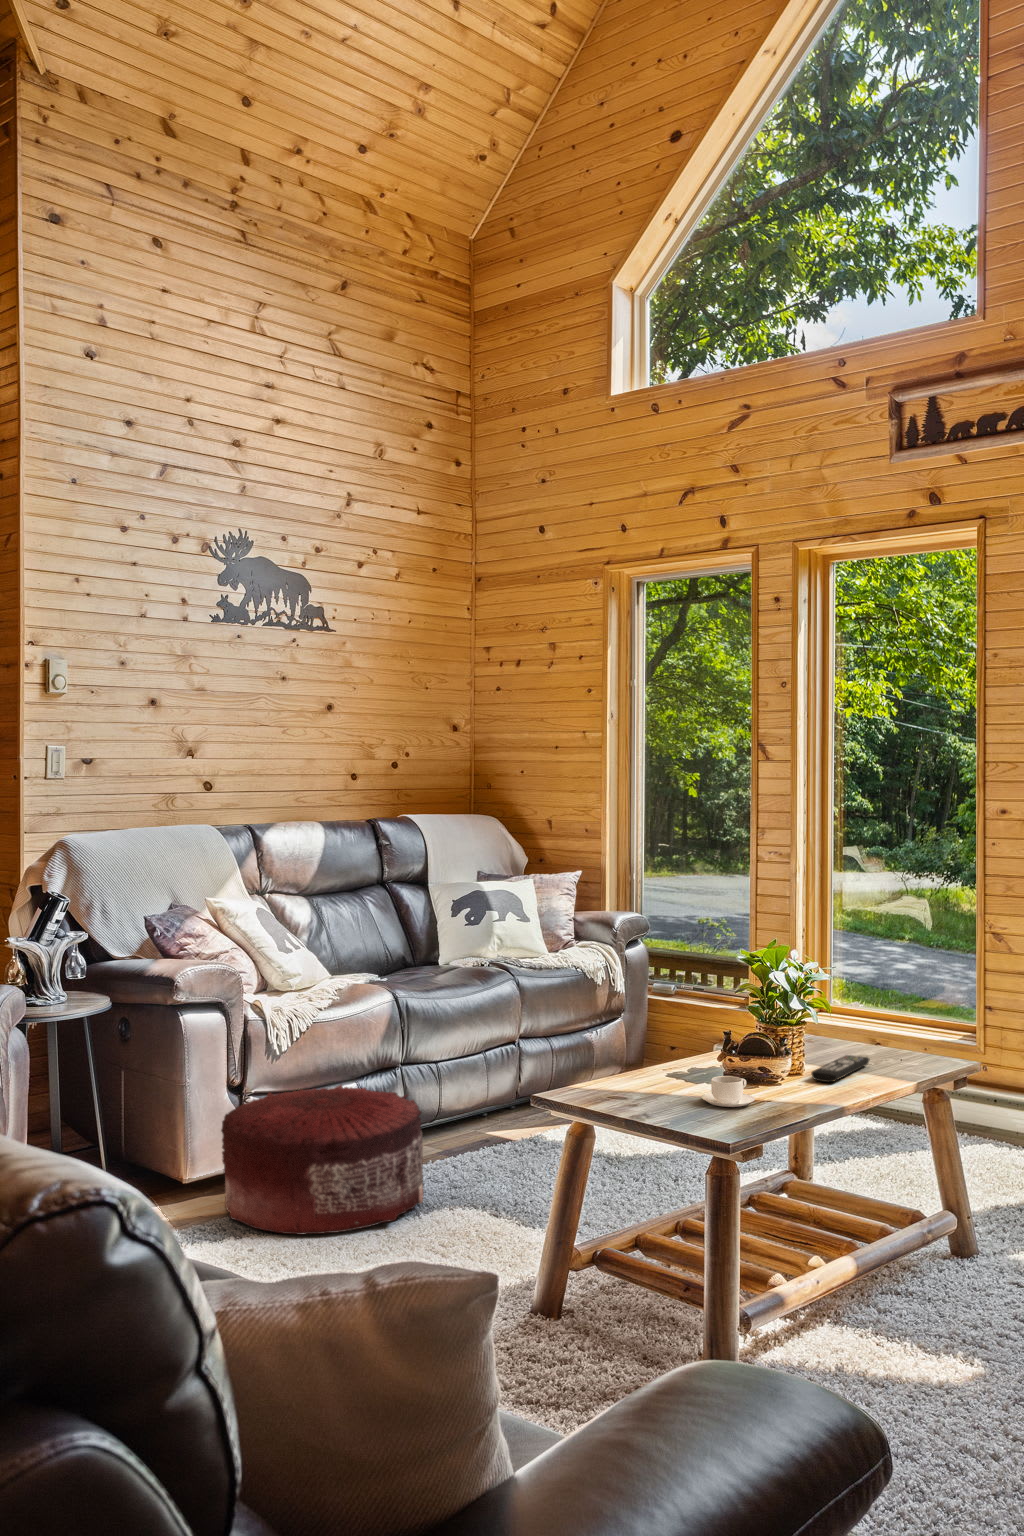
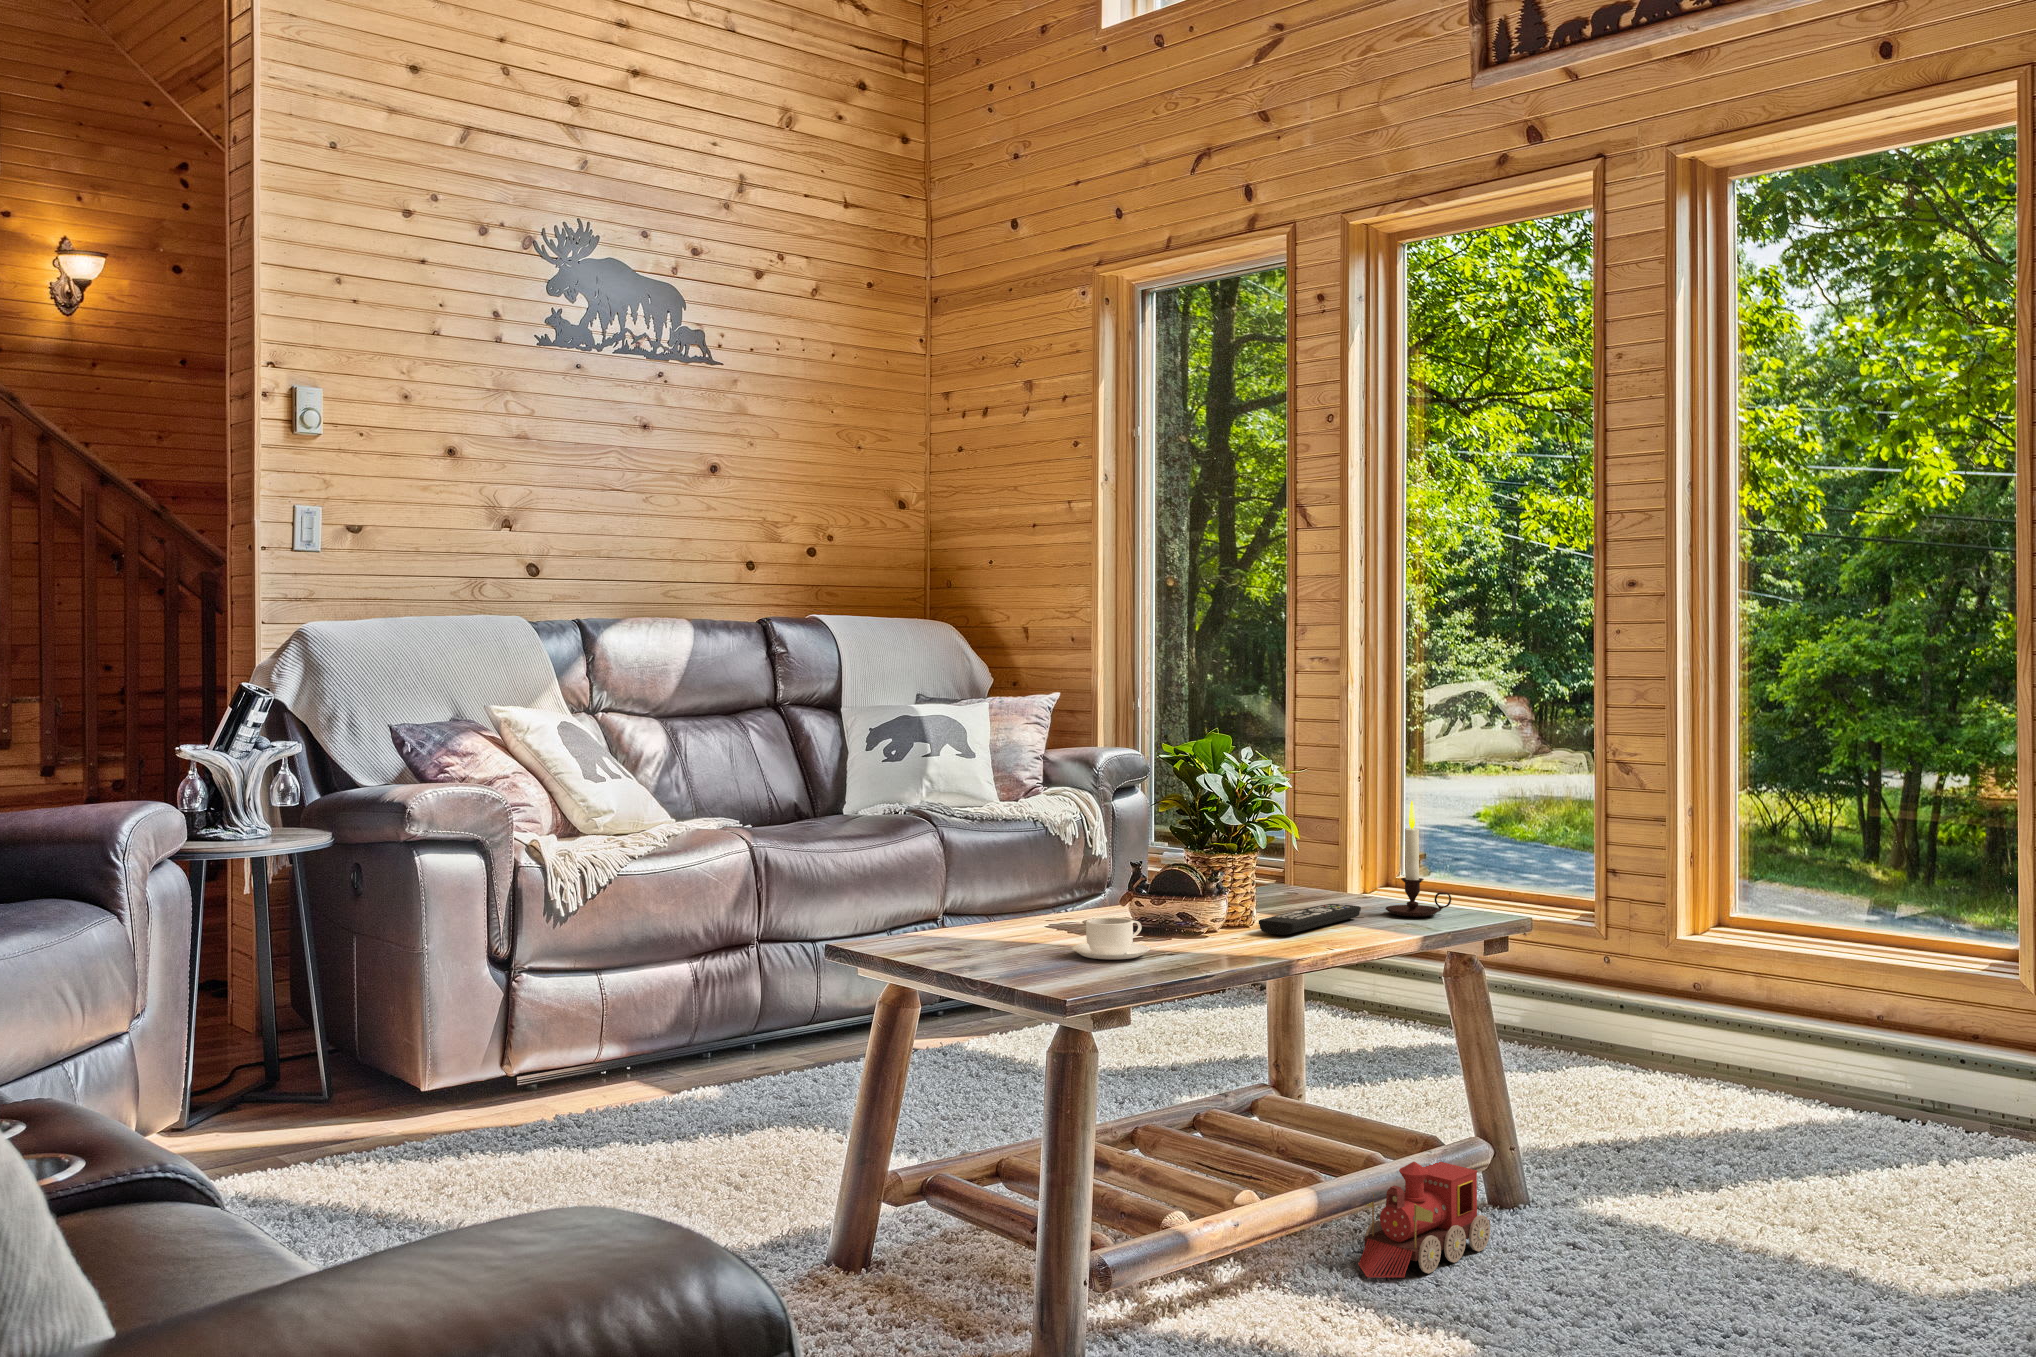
candle: none [882,984,926,1064] -> present [1385,801,1451,917]
pouf: present [221,1085,424,1235] -> none [457,959,755,1156]
toy train: none [883,1233,969,1317] -> present [1358,1162,1490,1277]

